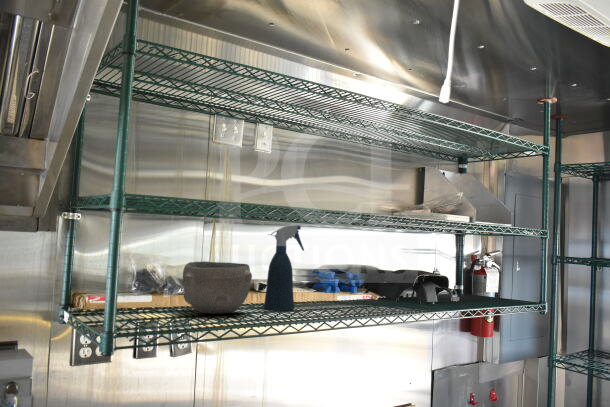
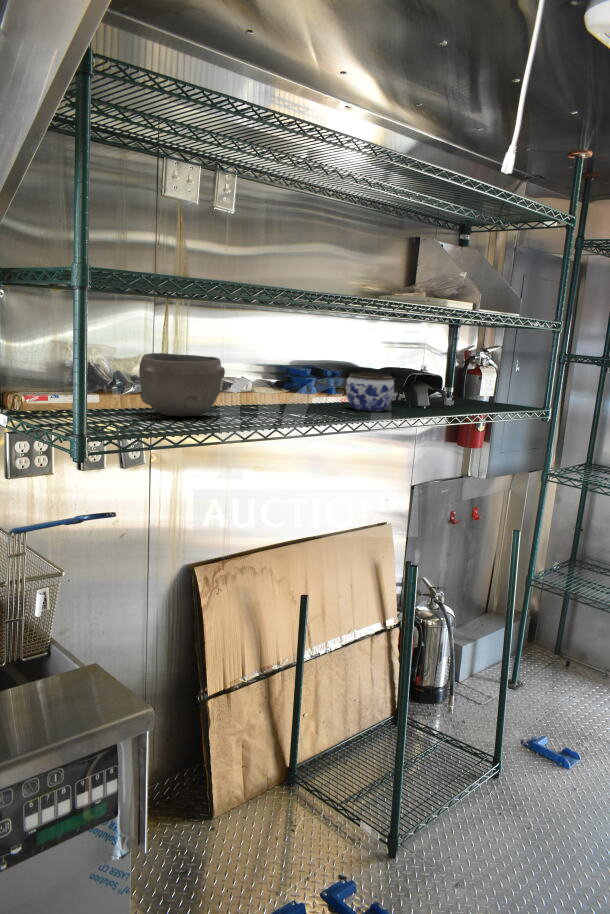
spray bottle: present [264,225,304,311] -> none [232,310,280,414]
jar: none [364,274,404,307] -> present [346,372,394,411]

